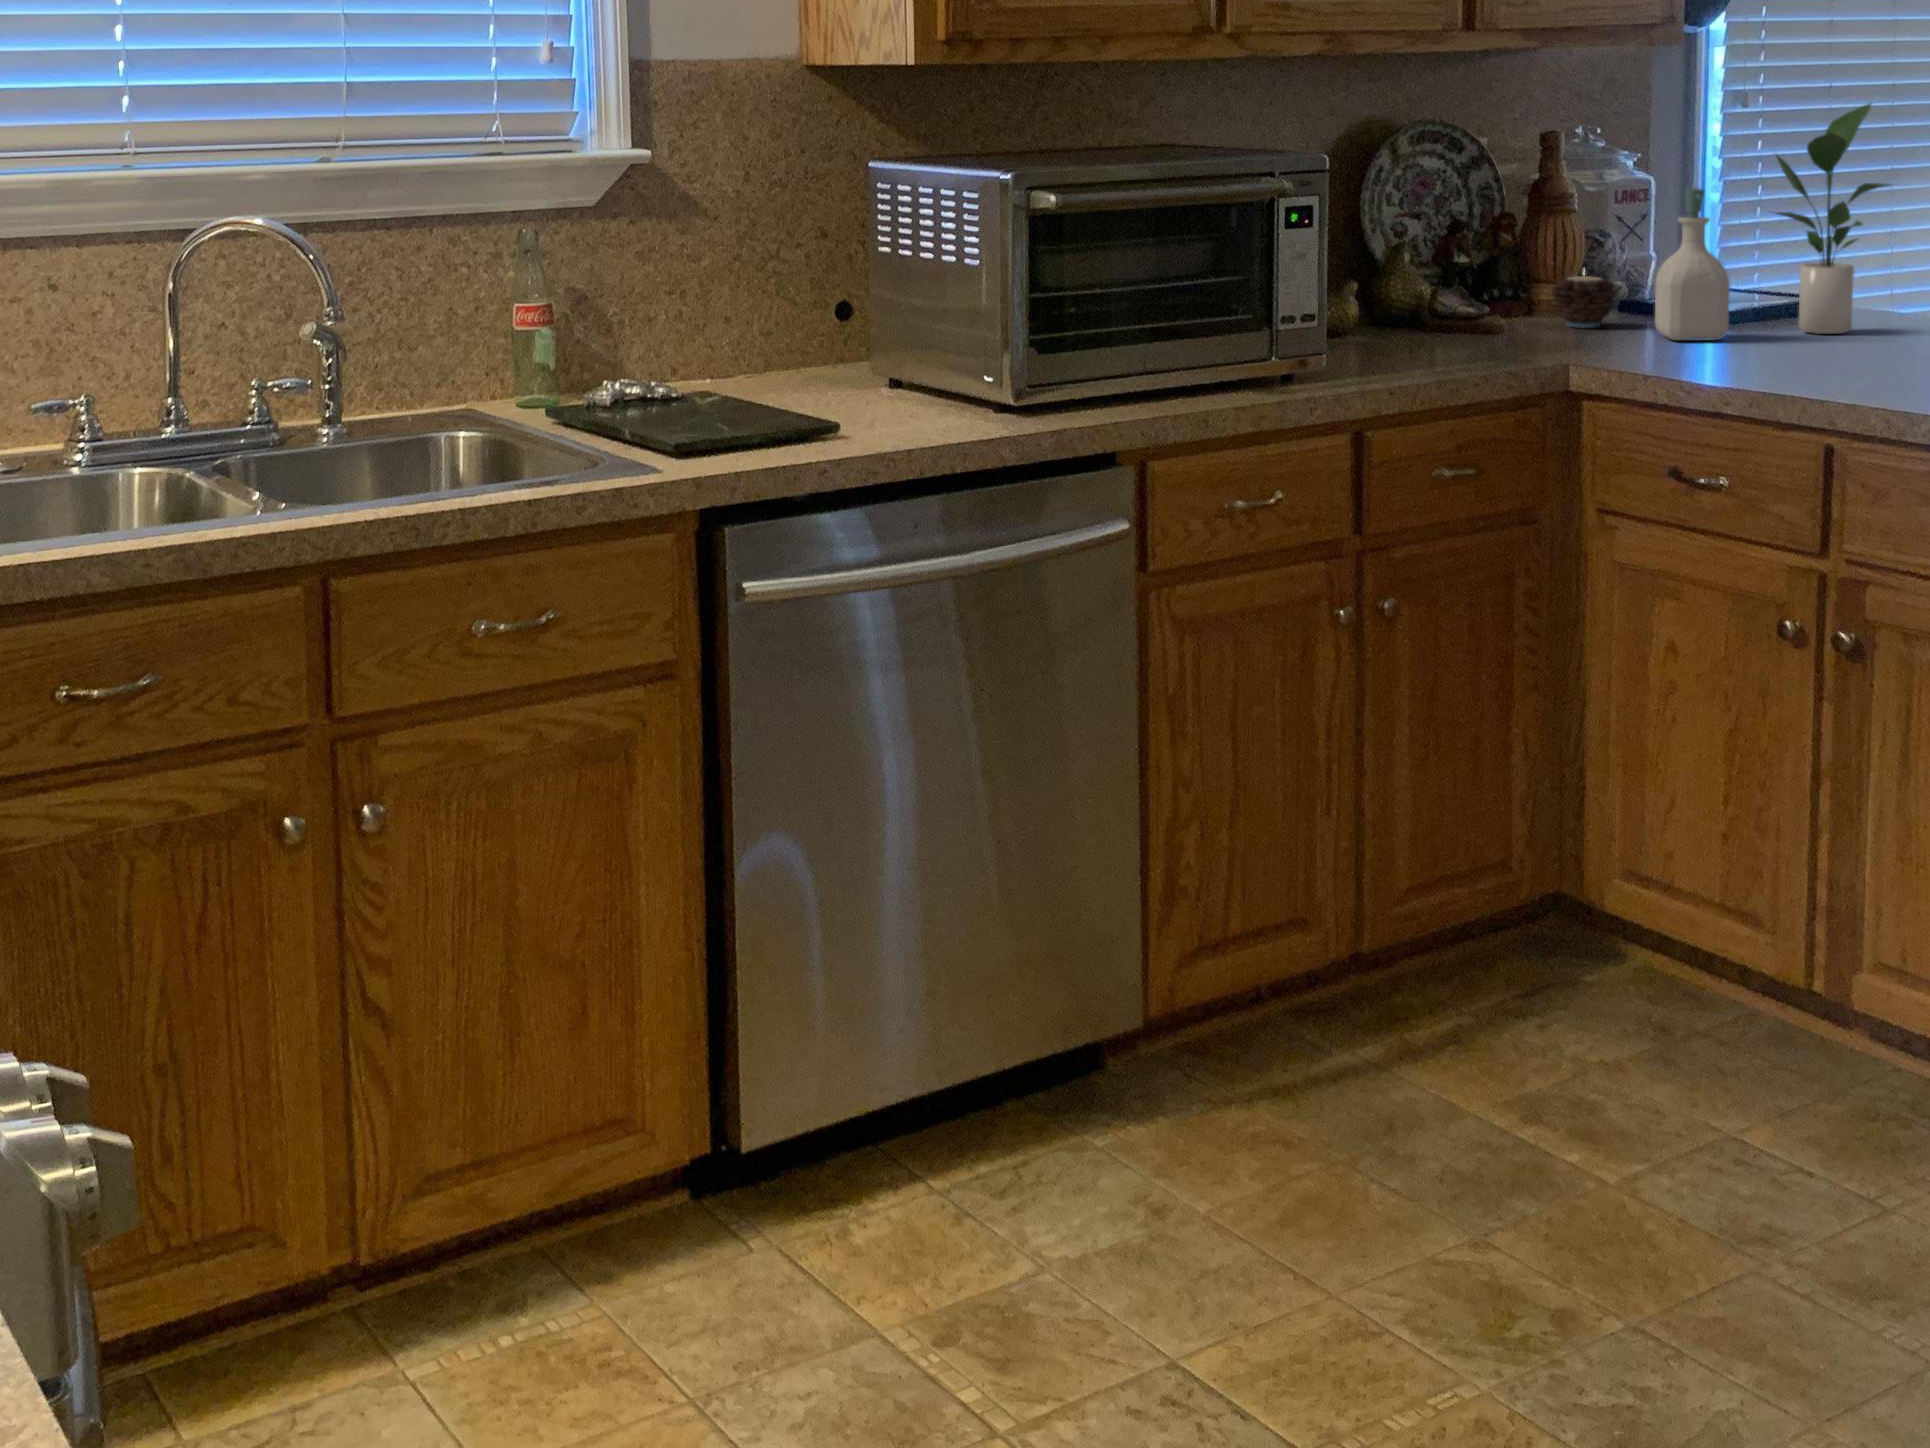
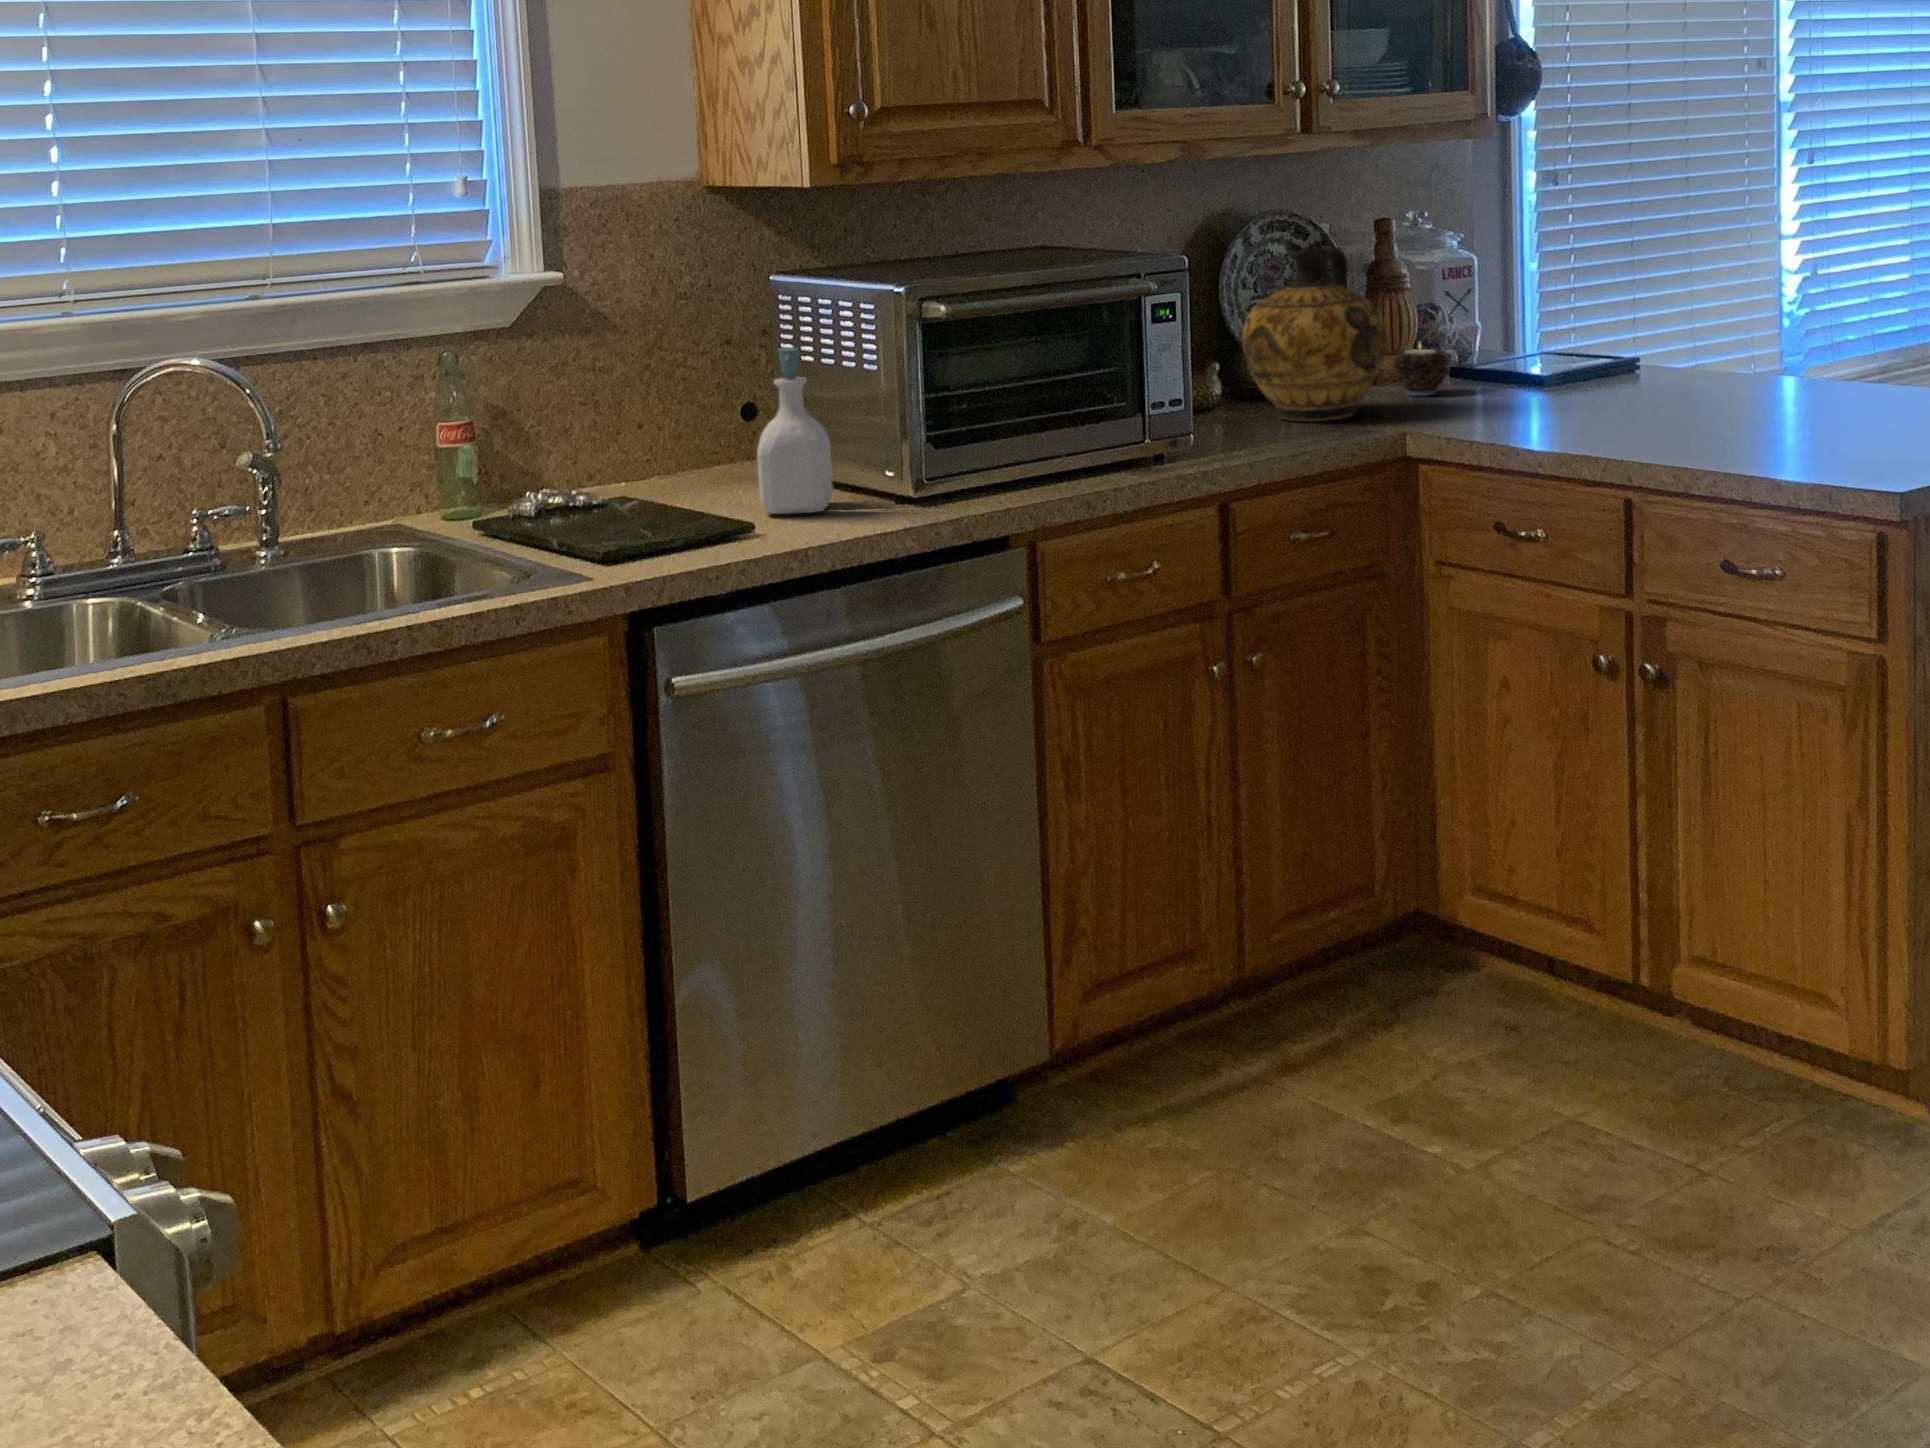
potted plant: present [1775,104,1889,334] -> none [1576,187,1687,394]
ceramic jug: none [1385,148,1549,348] -> present [1242,242,1387,421]
soap bottle: present [1655,188,1730,341] -> present [757,347,833,514]

